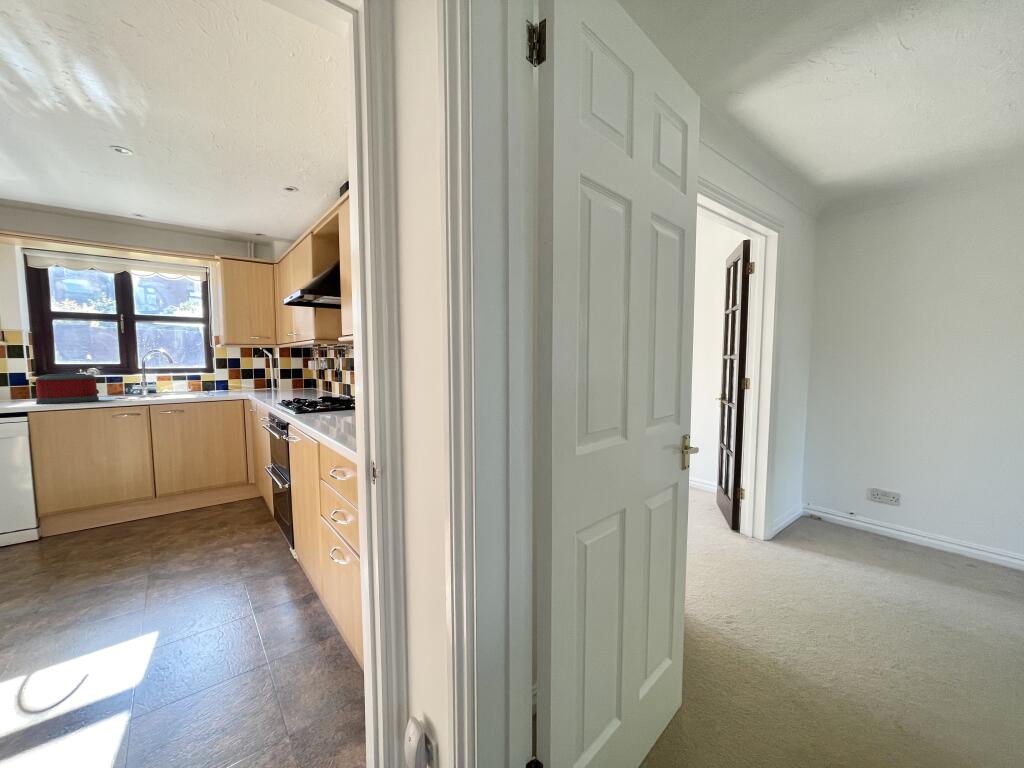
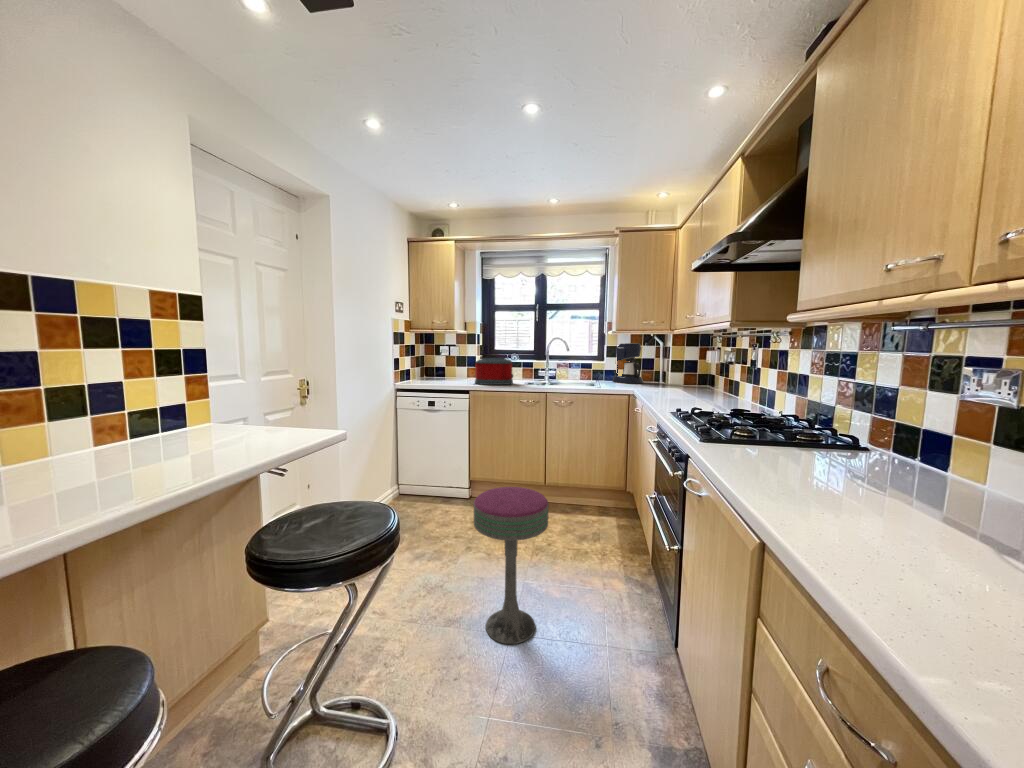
coffee maker: none [225,356,257,391] -> present [613,343,643,384]
bar stool: none [91,479,179,612] -> present [474,487,549,644]

